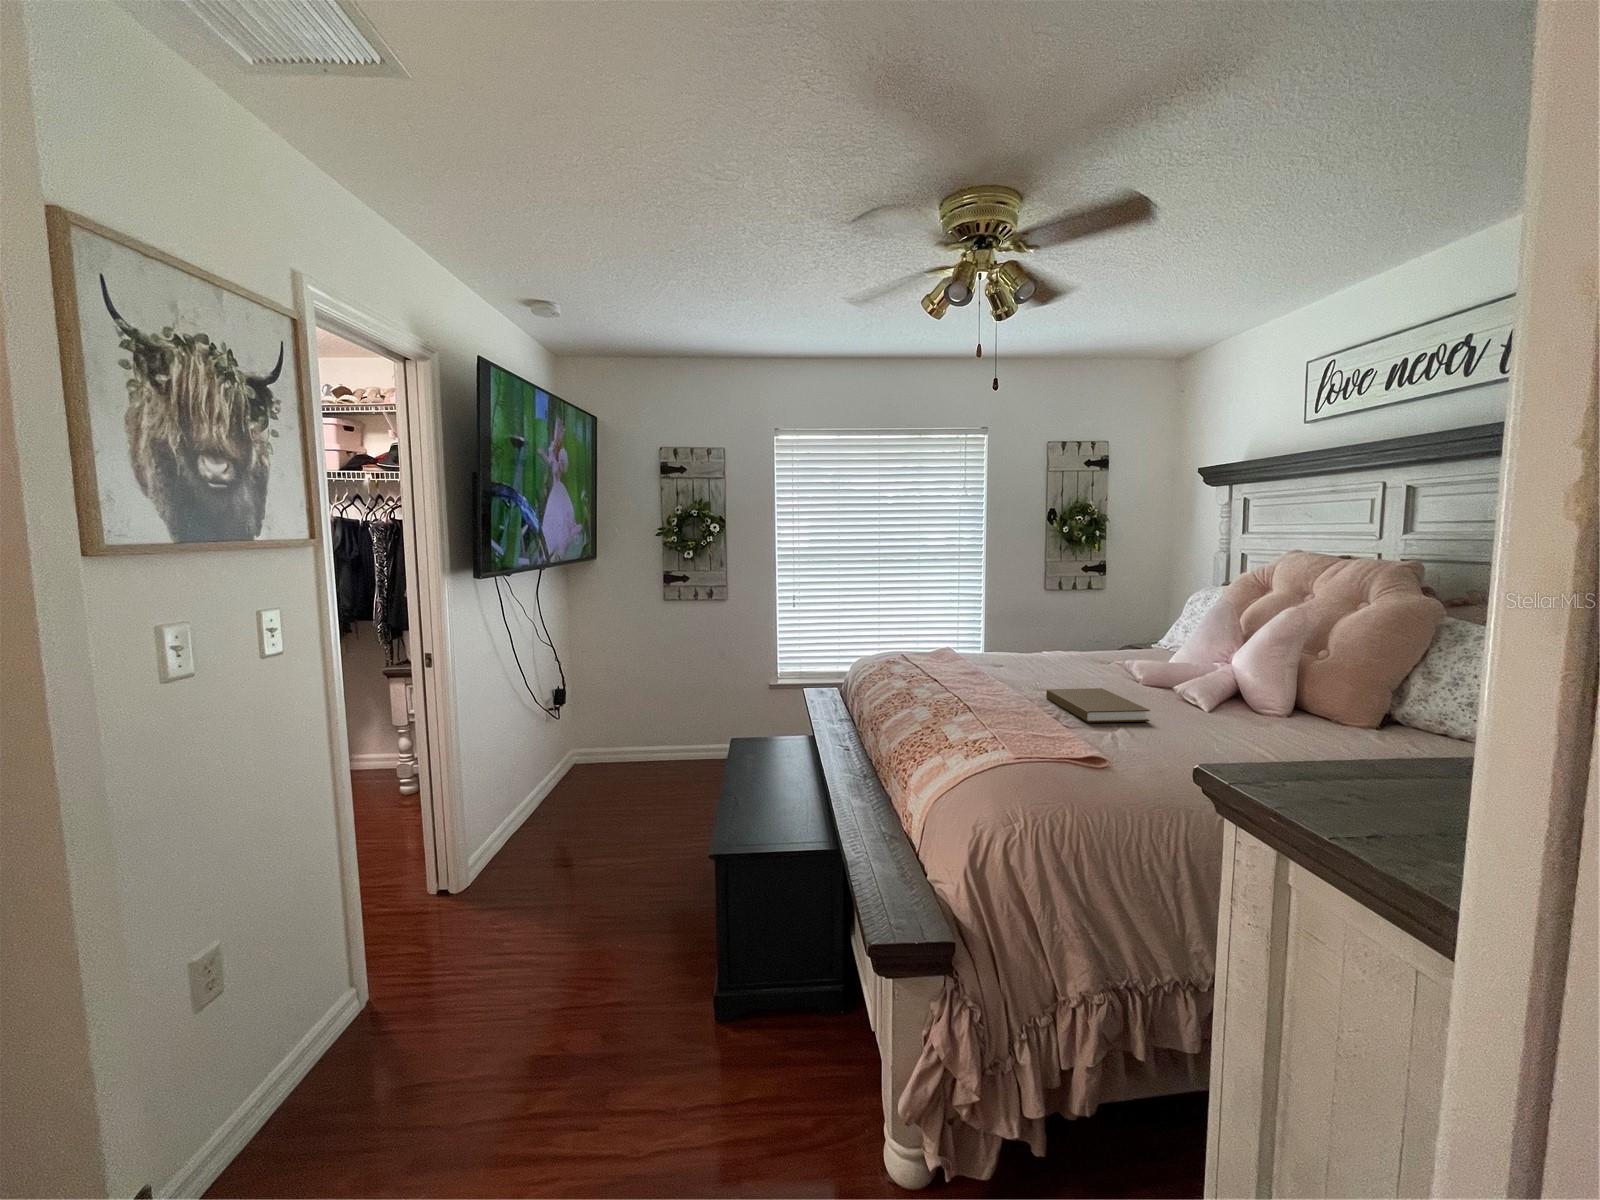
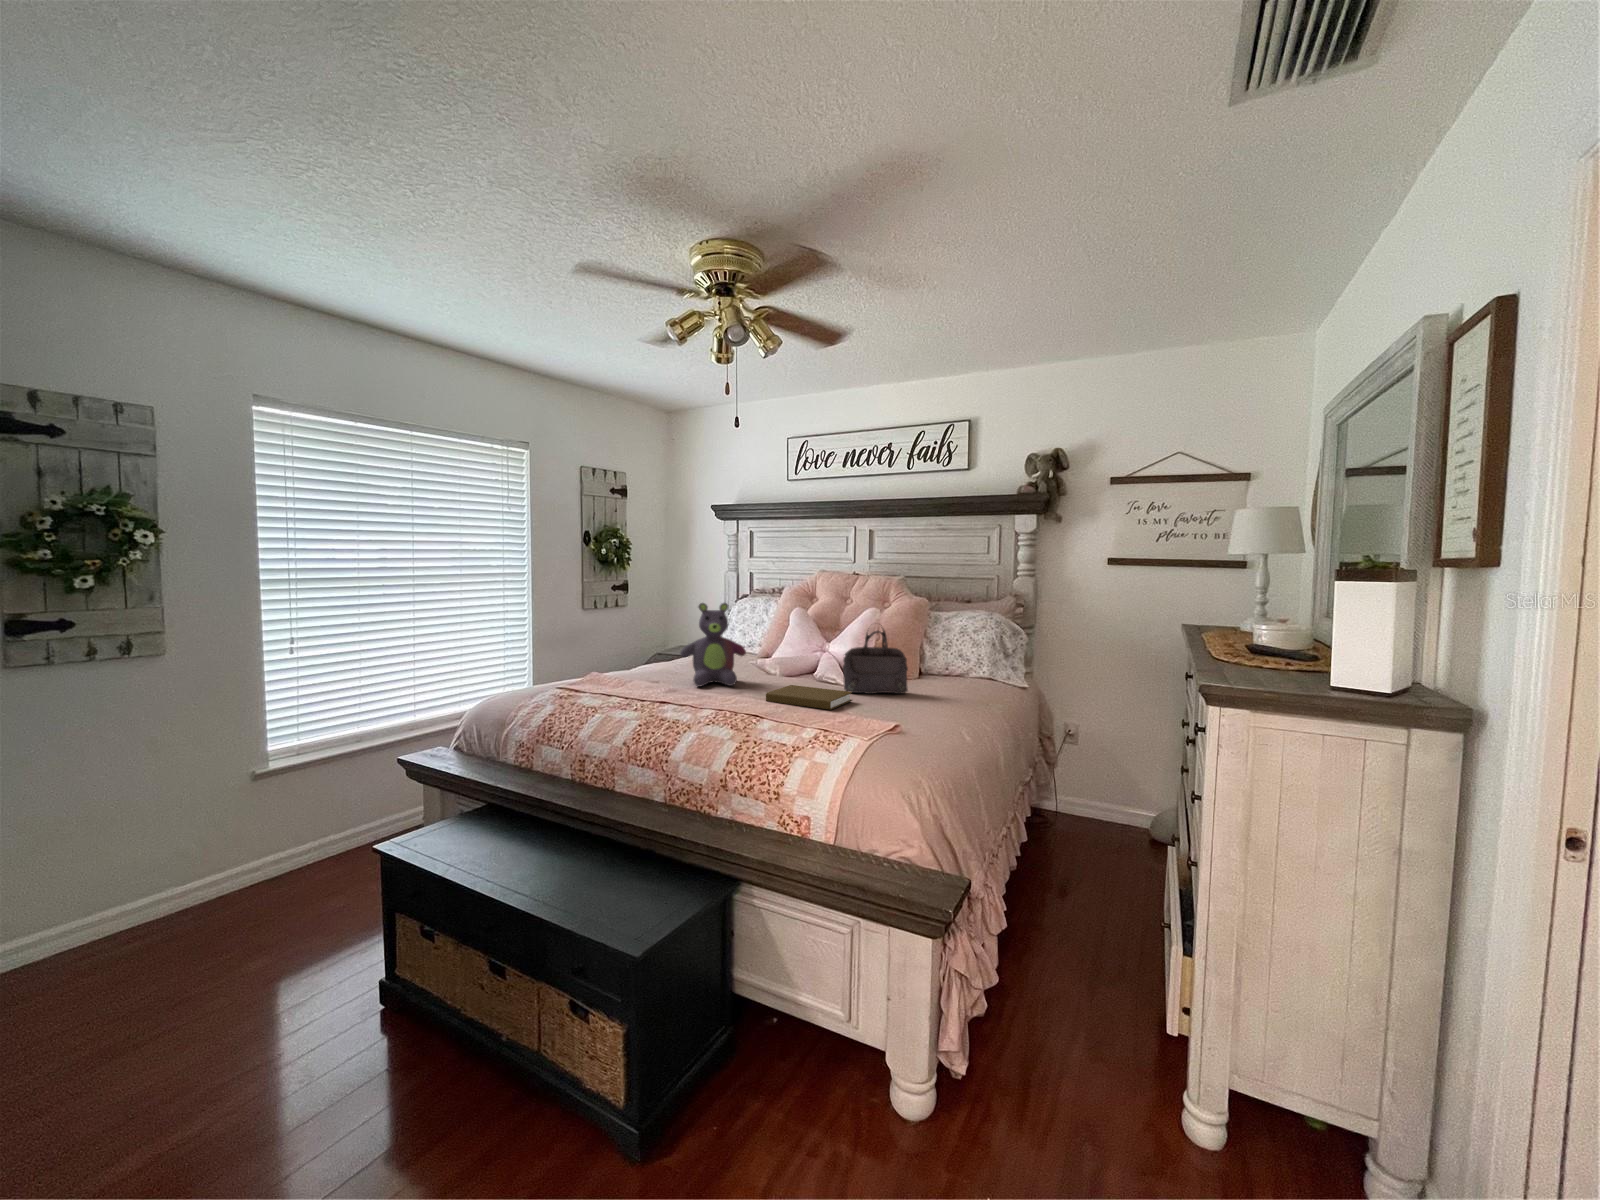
stuffed bear: none [1014,584,1092,678] -> present [680,603,746,686]
handbag: none [1175,624,1281,733] -> present [843,628,908,694]

